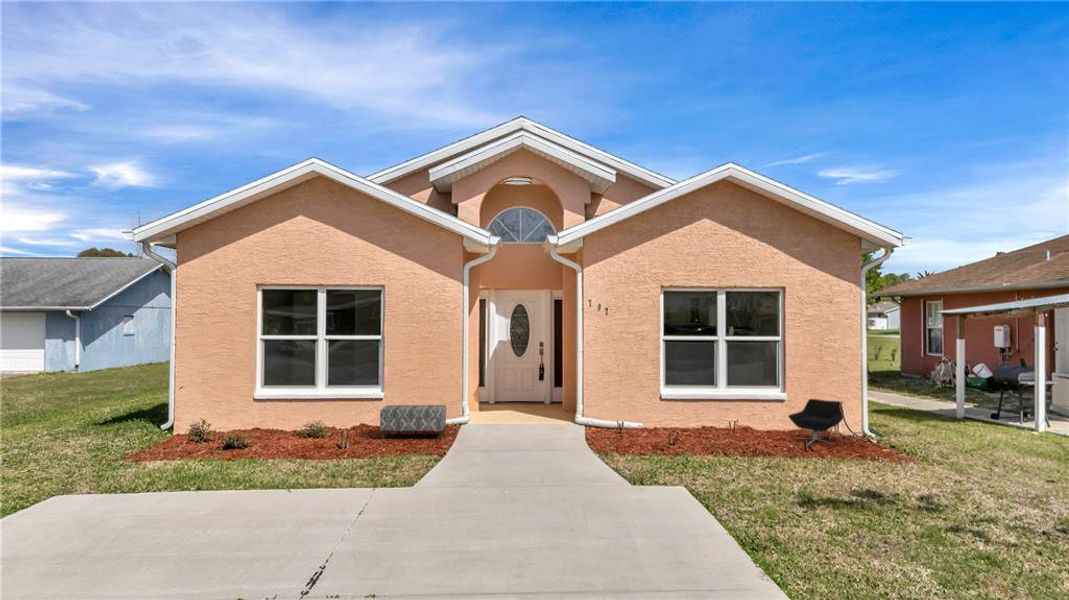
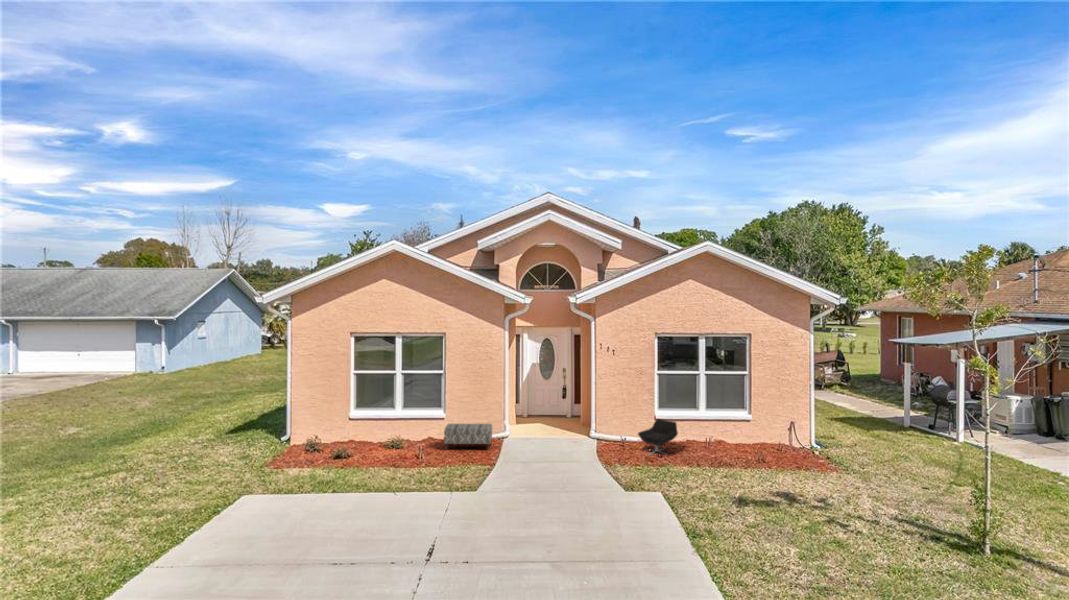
lounge chair: present [789,399,843,444] -> present [638,419,678,453]

